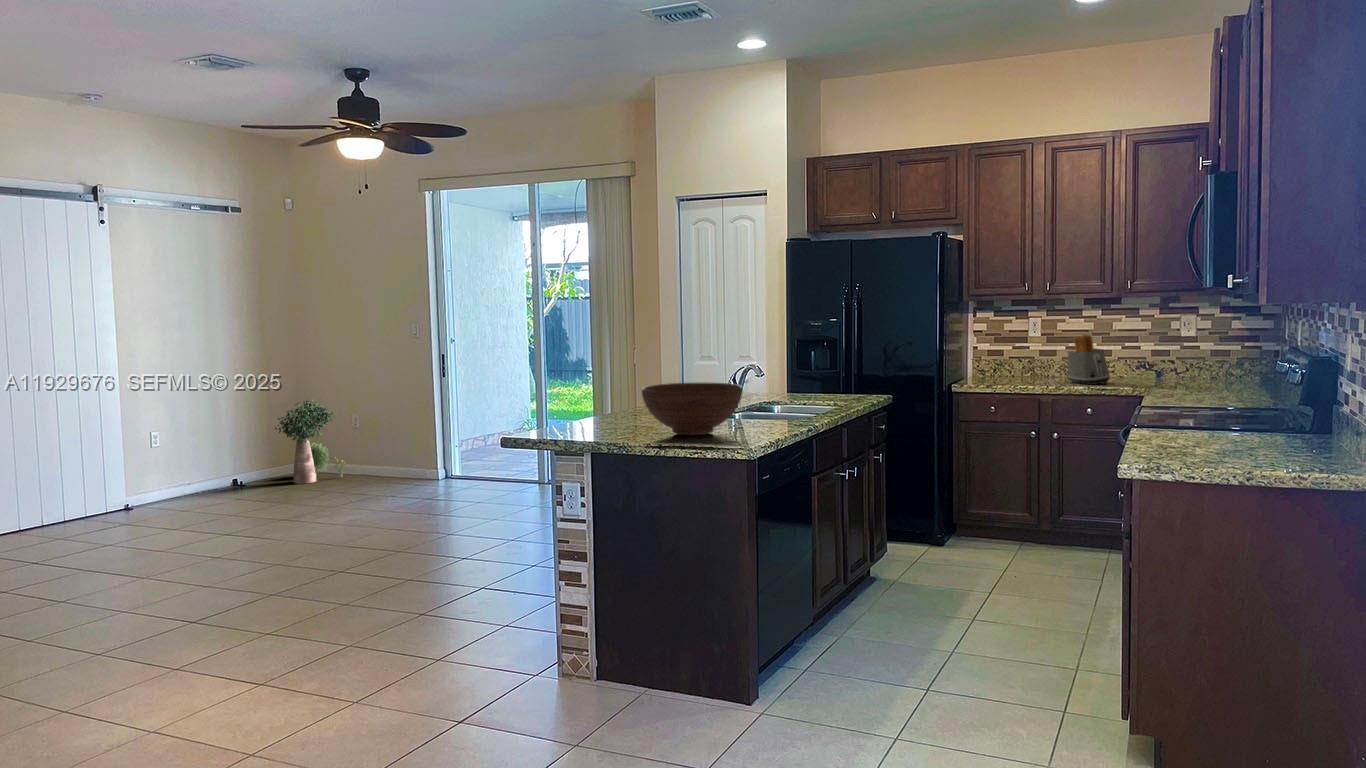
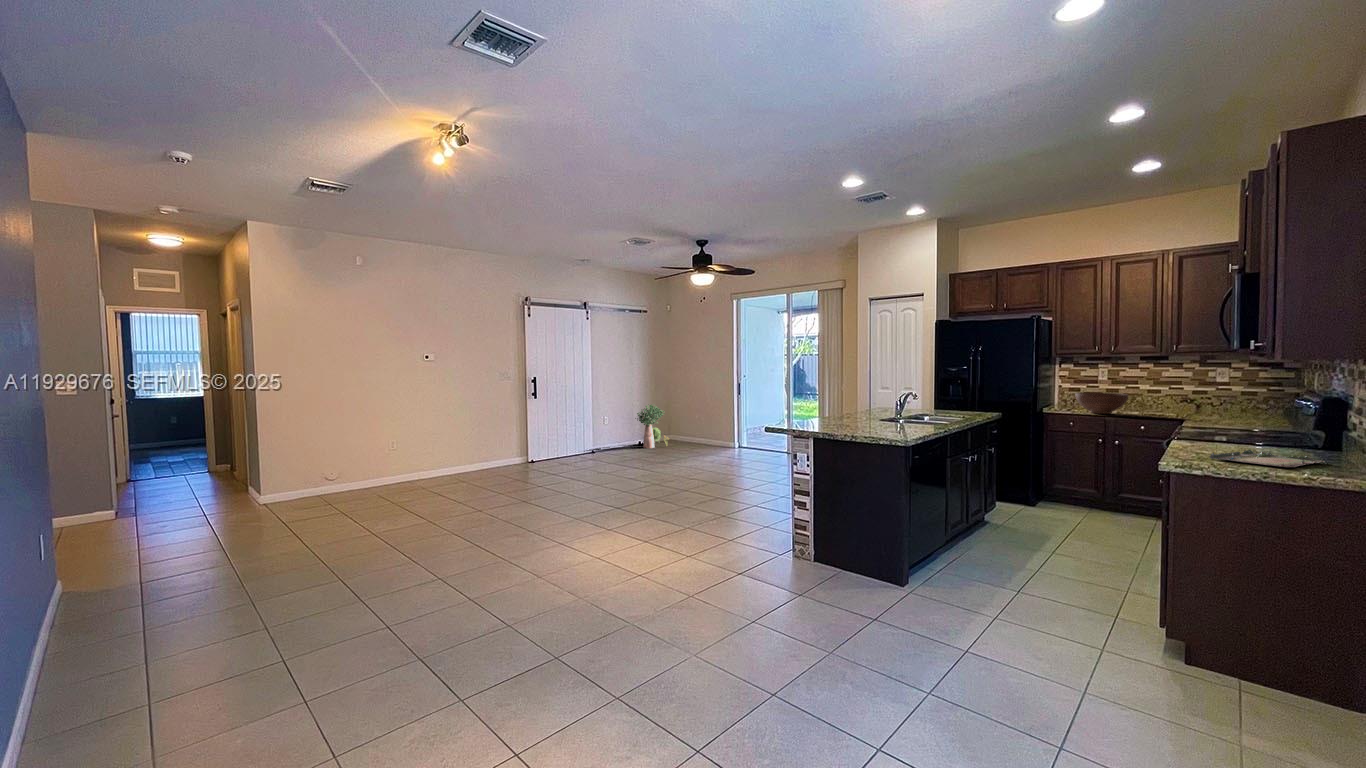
toaster: present [1067,335,1110,385] -> none [1126,380,1160,413]
fruit bowl: present [642,383,743,435] -> present [1075,392,1128,414]
tray: none [1179,438,1319,465] -> present [1210,450,1324,467]

